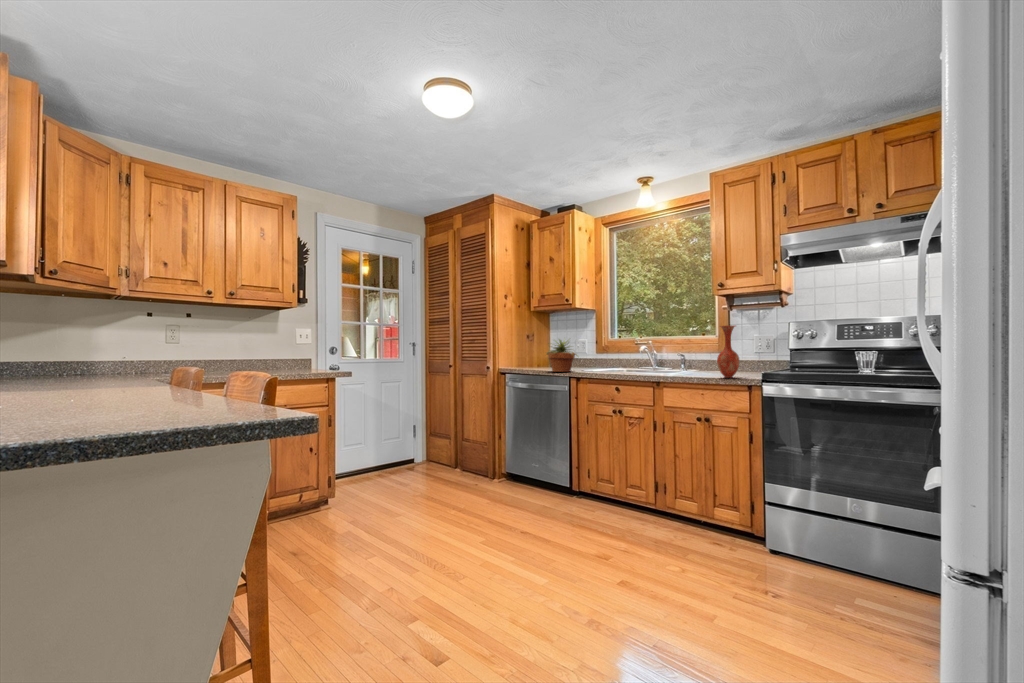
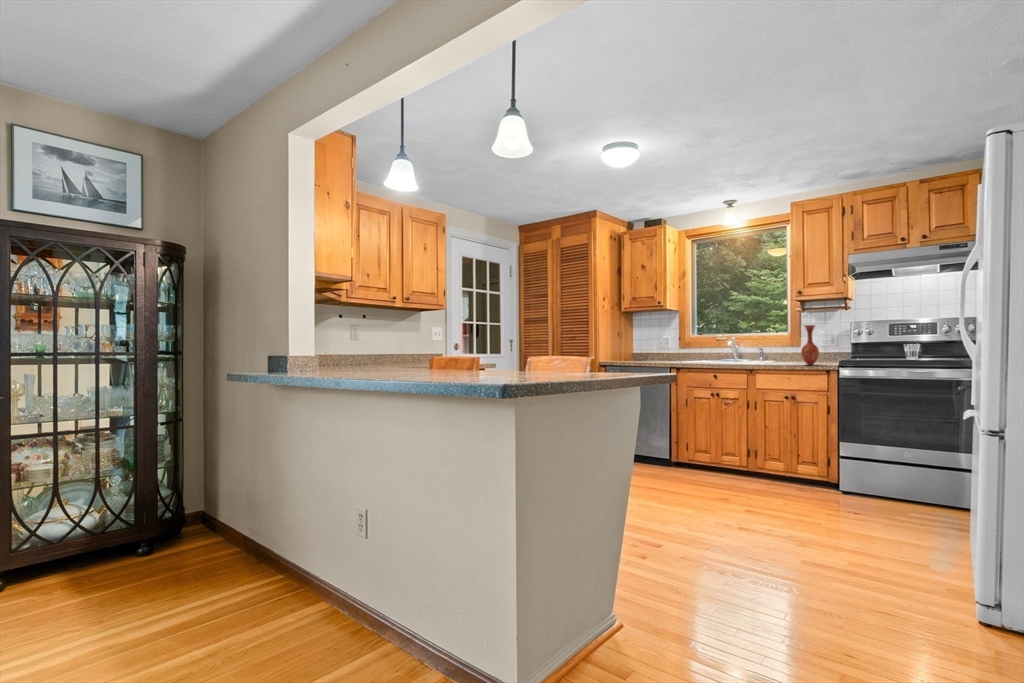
potted plant: present [547,340,576,372] -> none [644,335,676,363]

